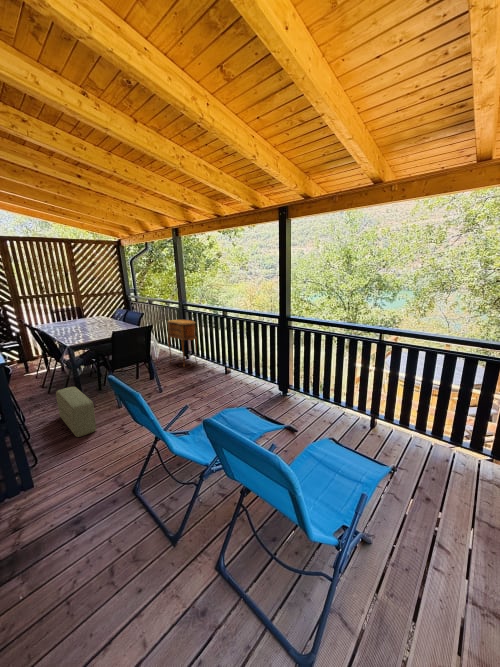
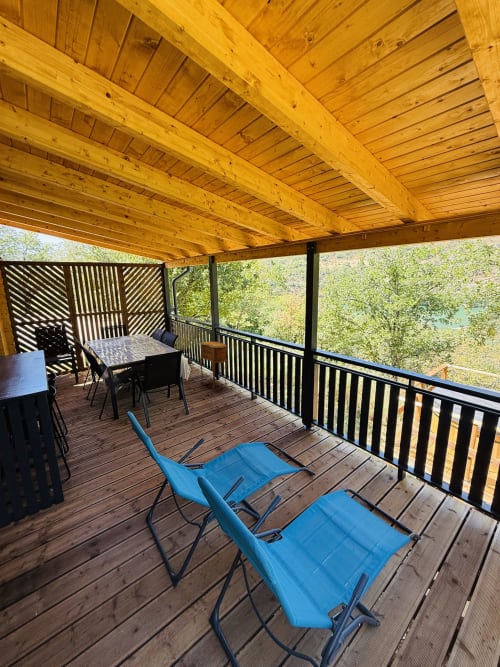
pouf: present [56,387,96,437] -> none [95,405,125,455]

